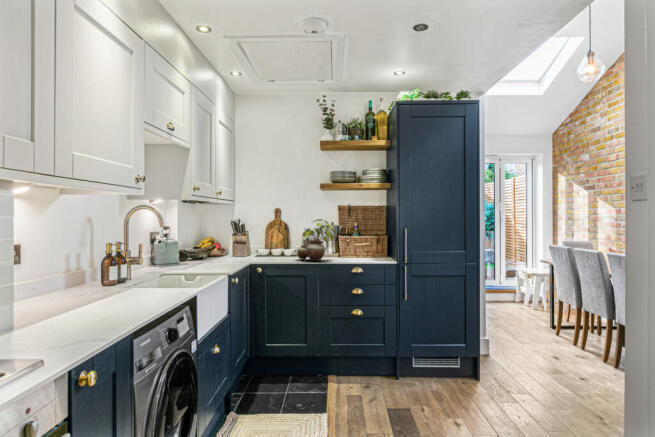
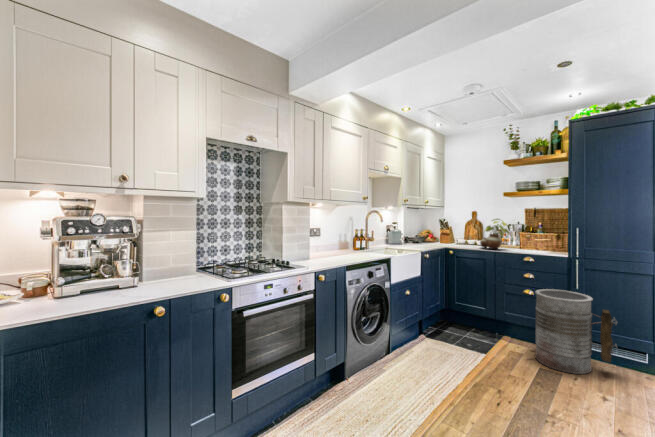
trash can: none [375,306,452,408] -> present [535,289,617,374]

